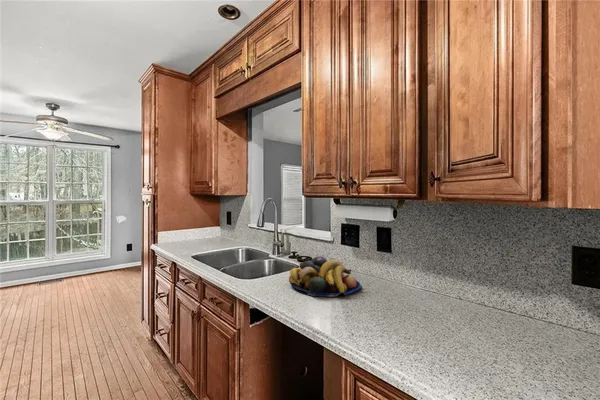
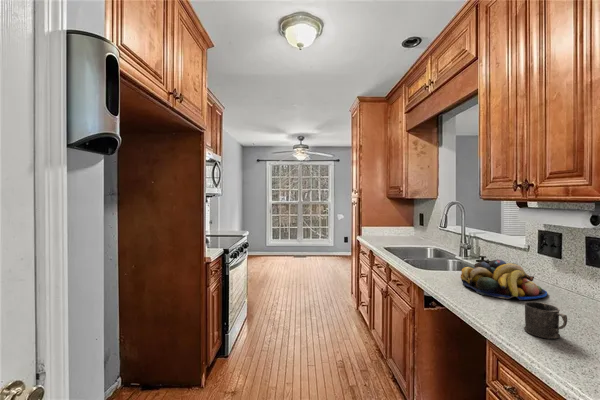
mug: none [364,297,401,333] -> present [524,302,567,339]

